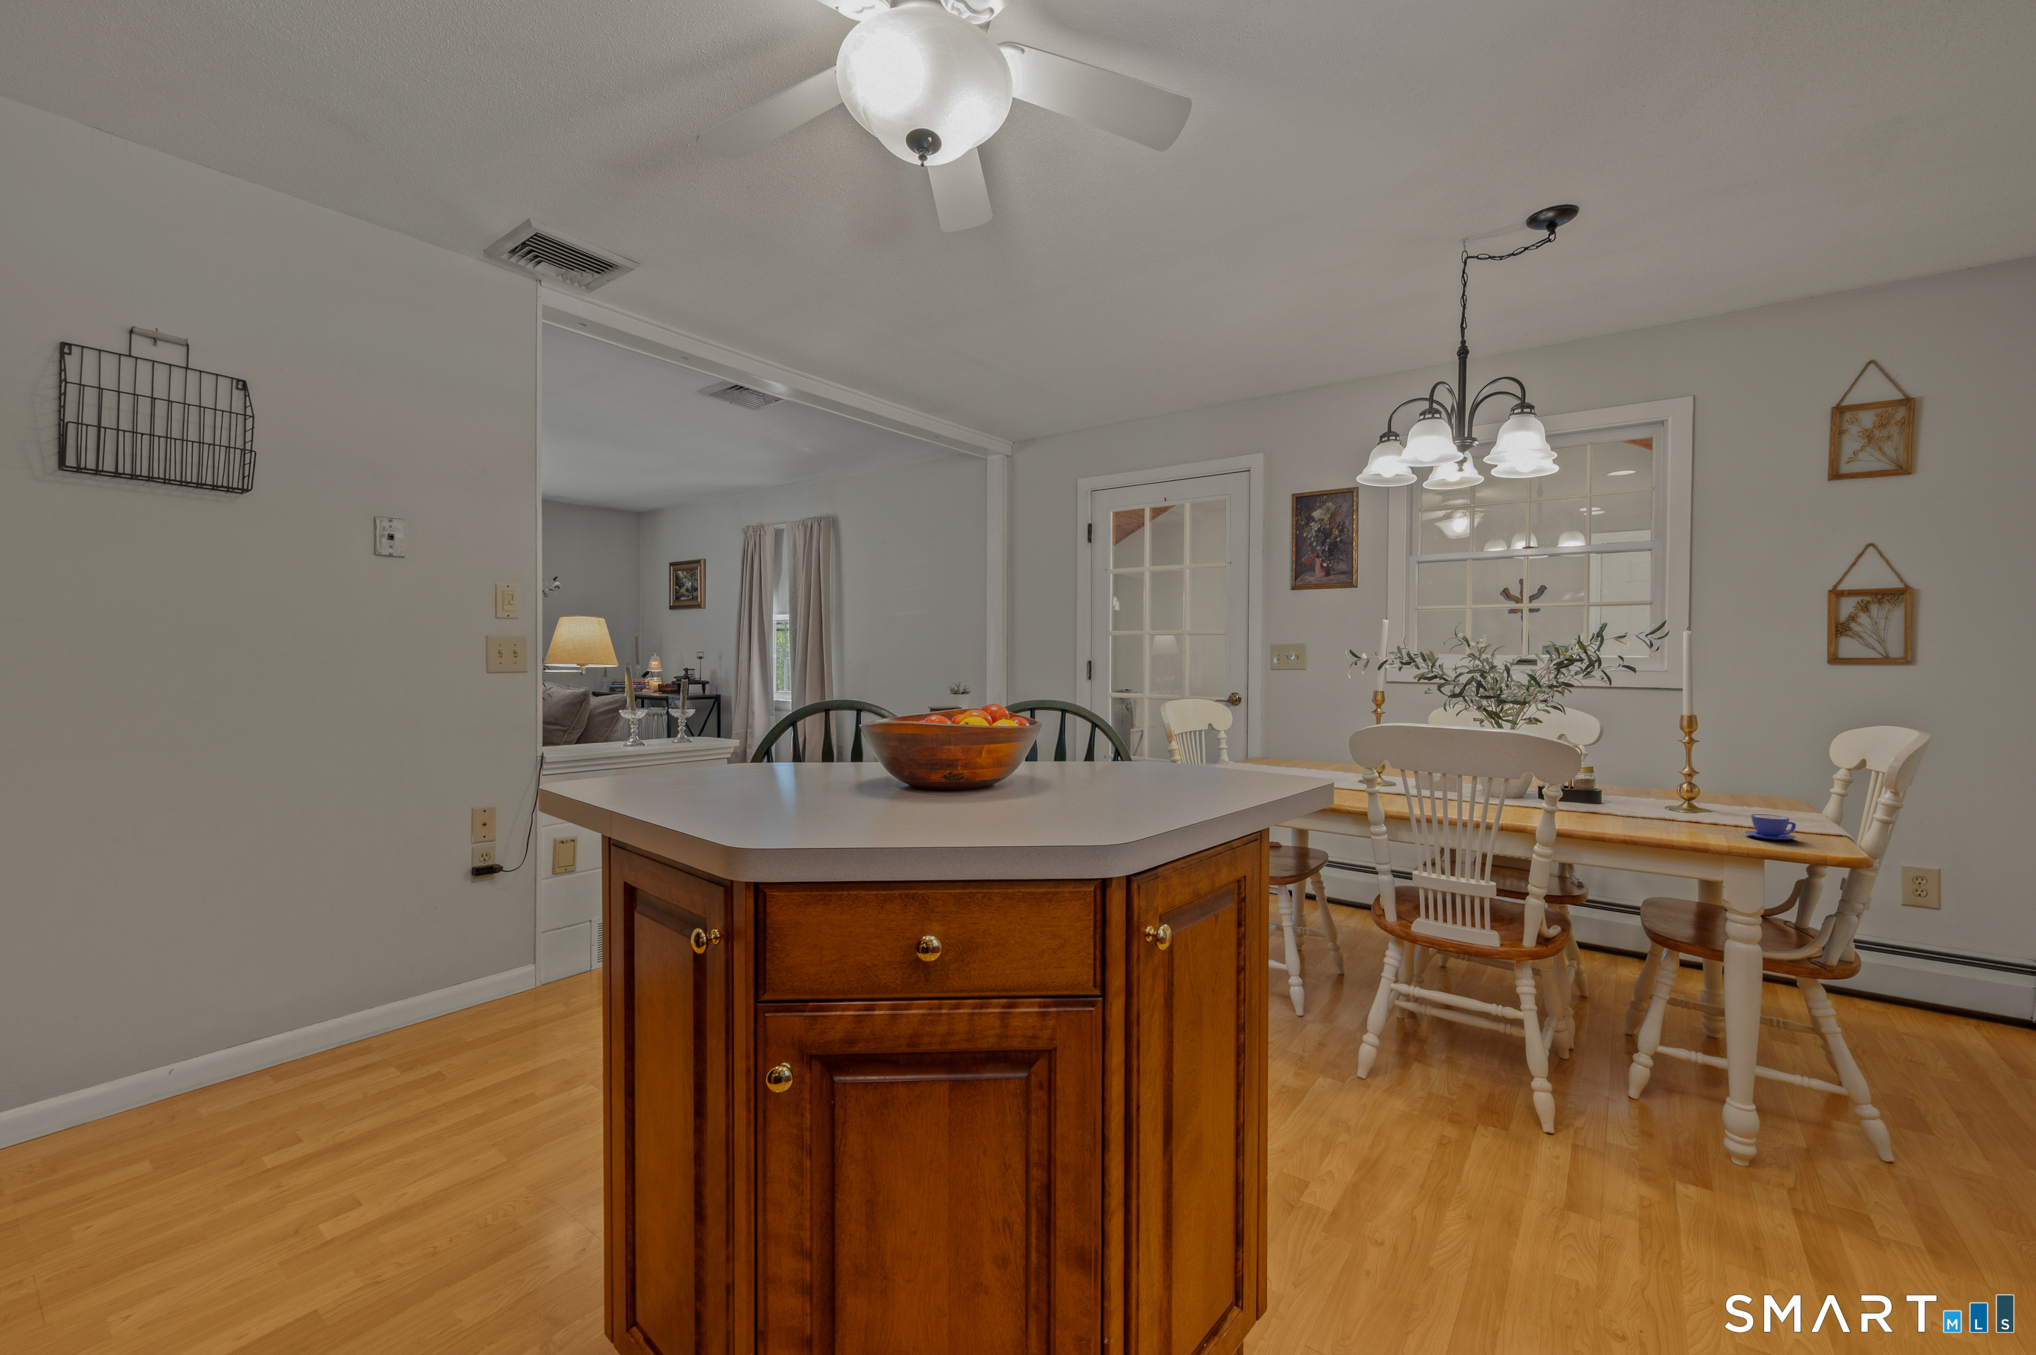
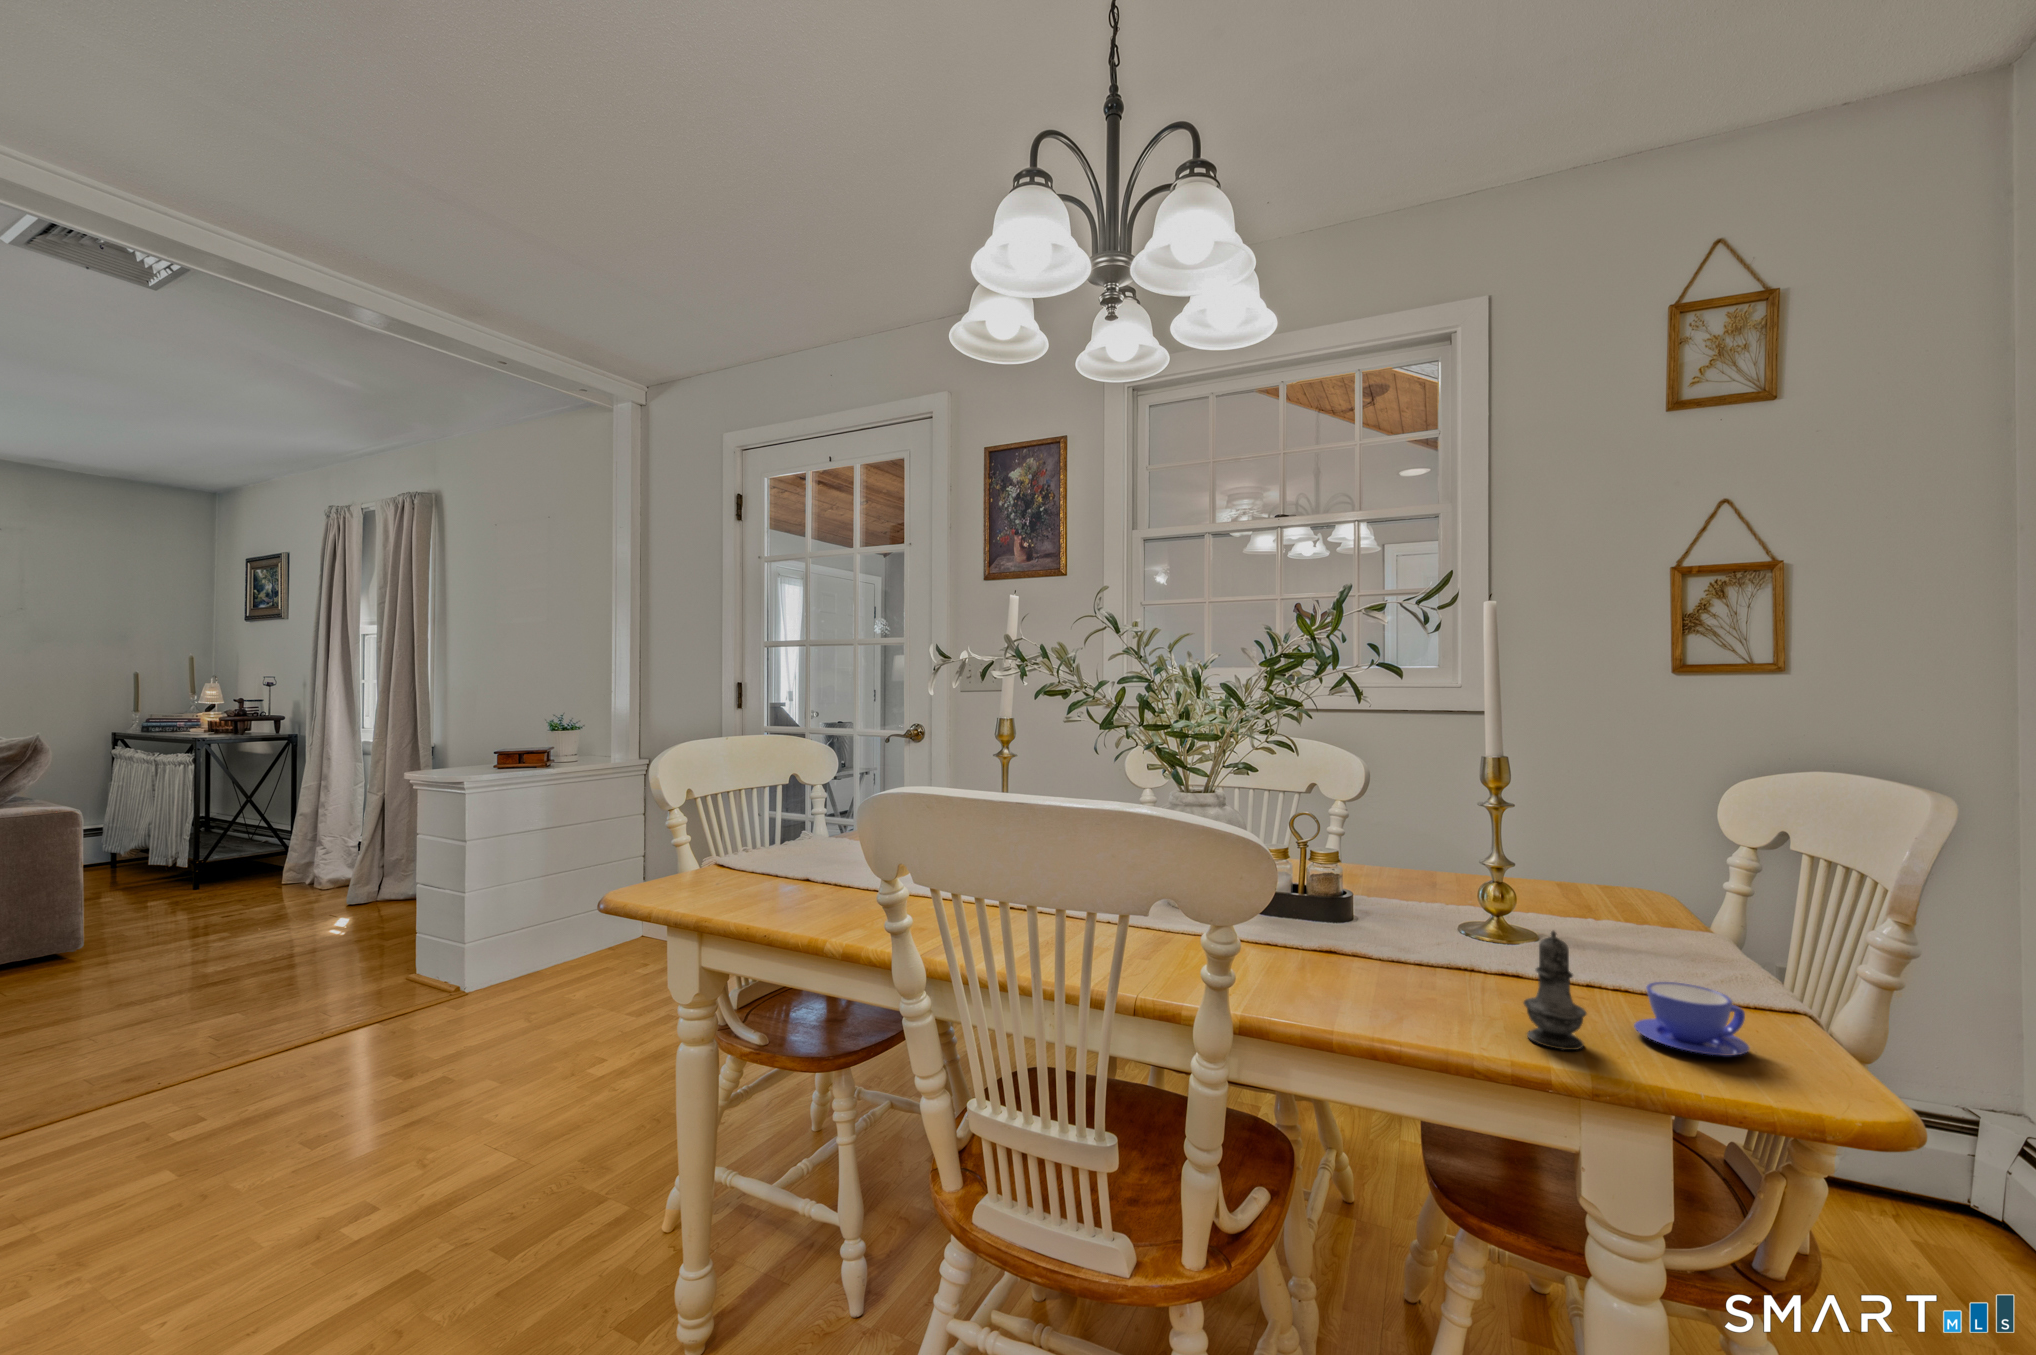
salt shaker: none [1691,789,1721,837] -> present [1524,931,1587,1050]

